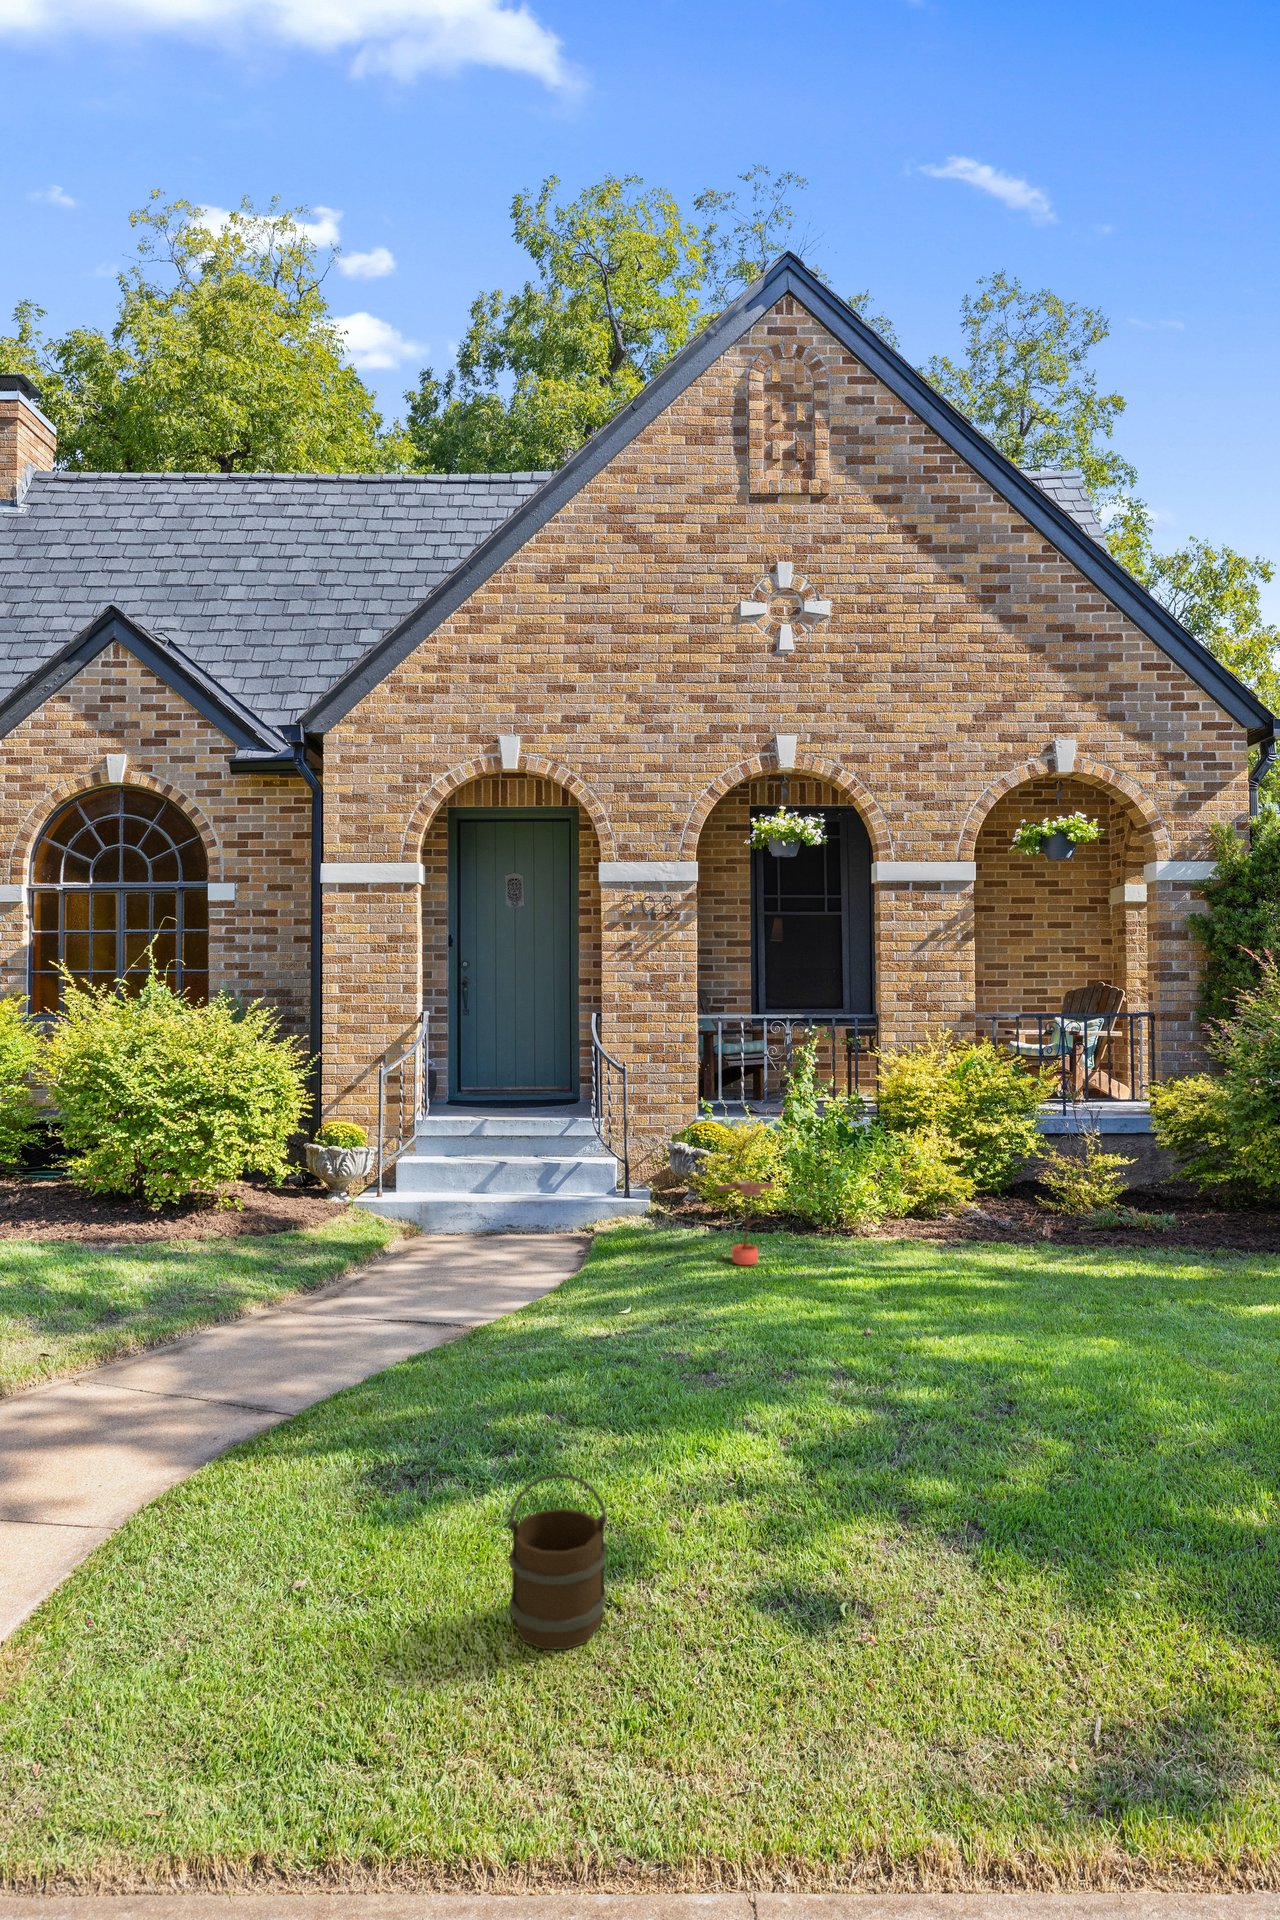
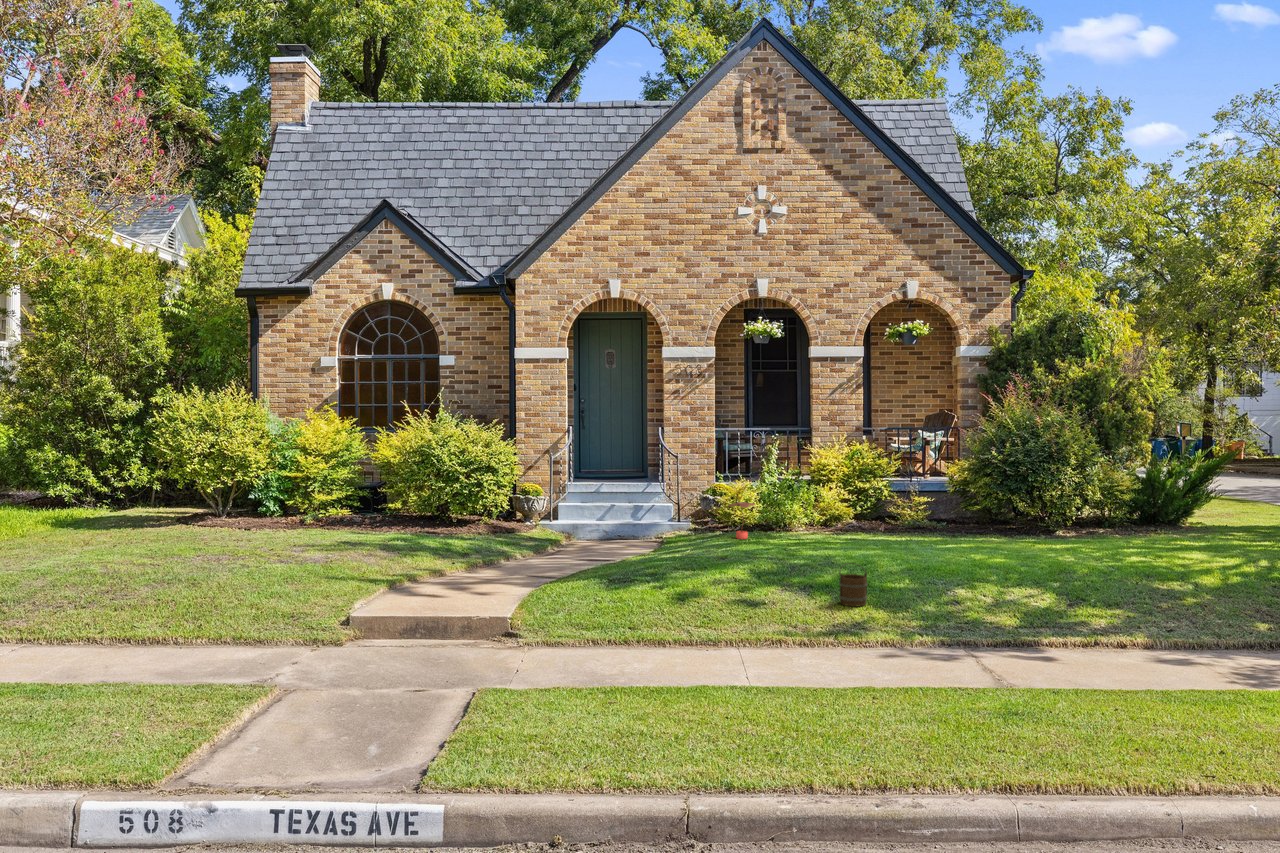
bucket: present [509,1473,607,1650] -> present [839,565,868,606]

